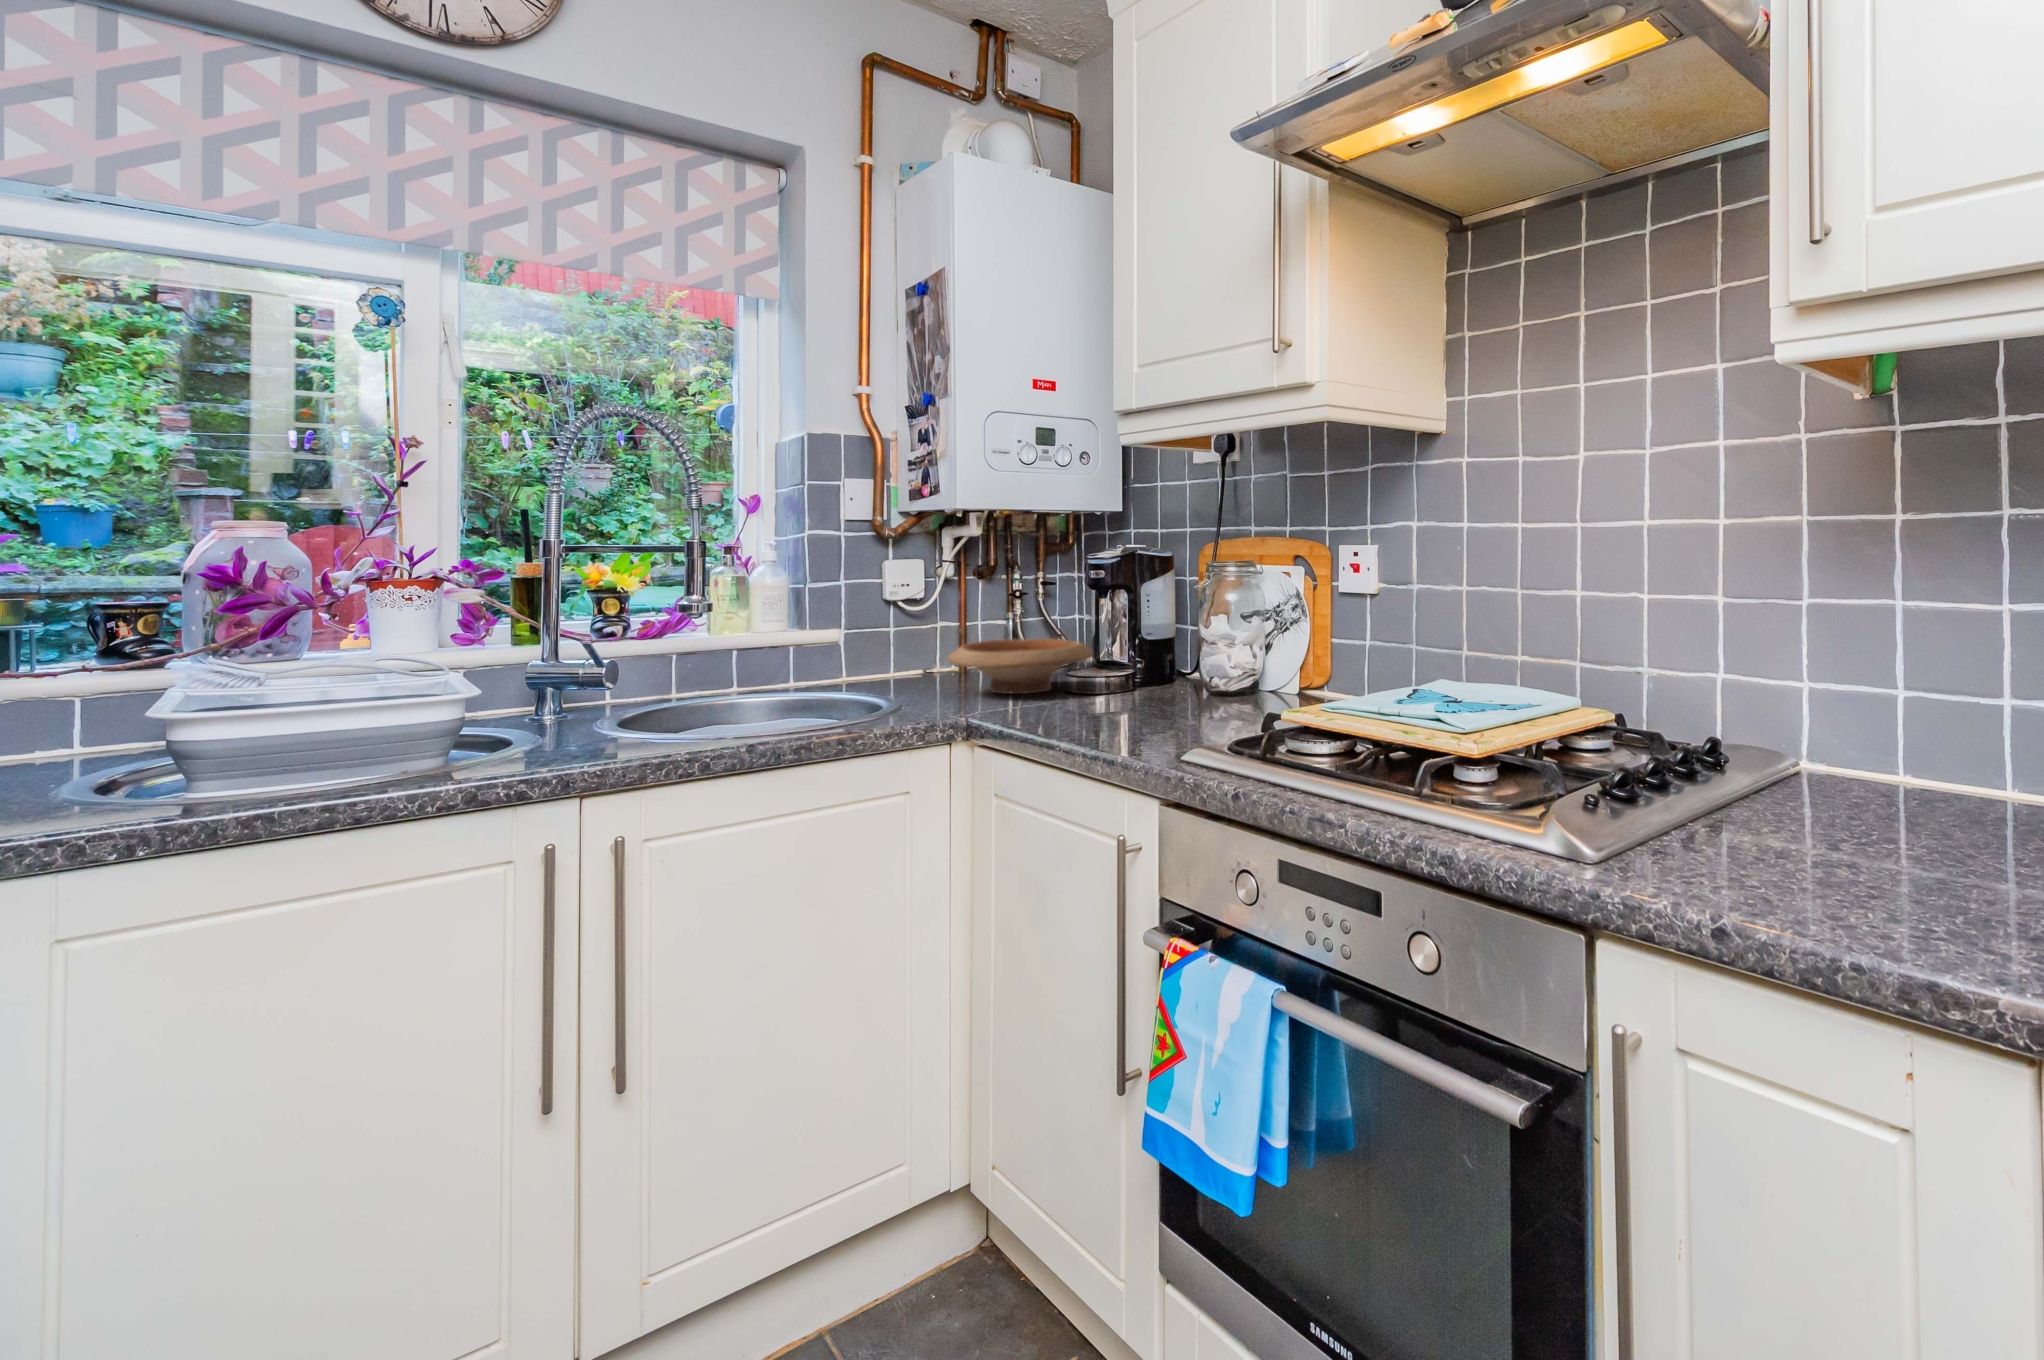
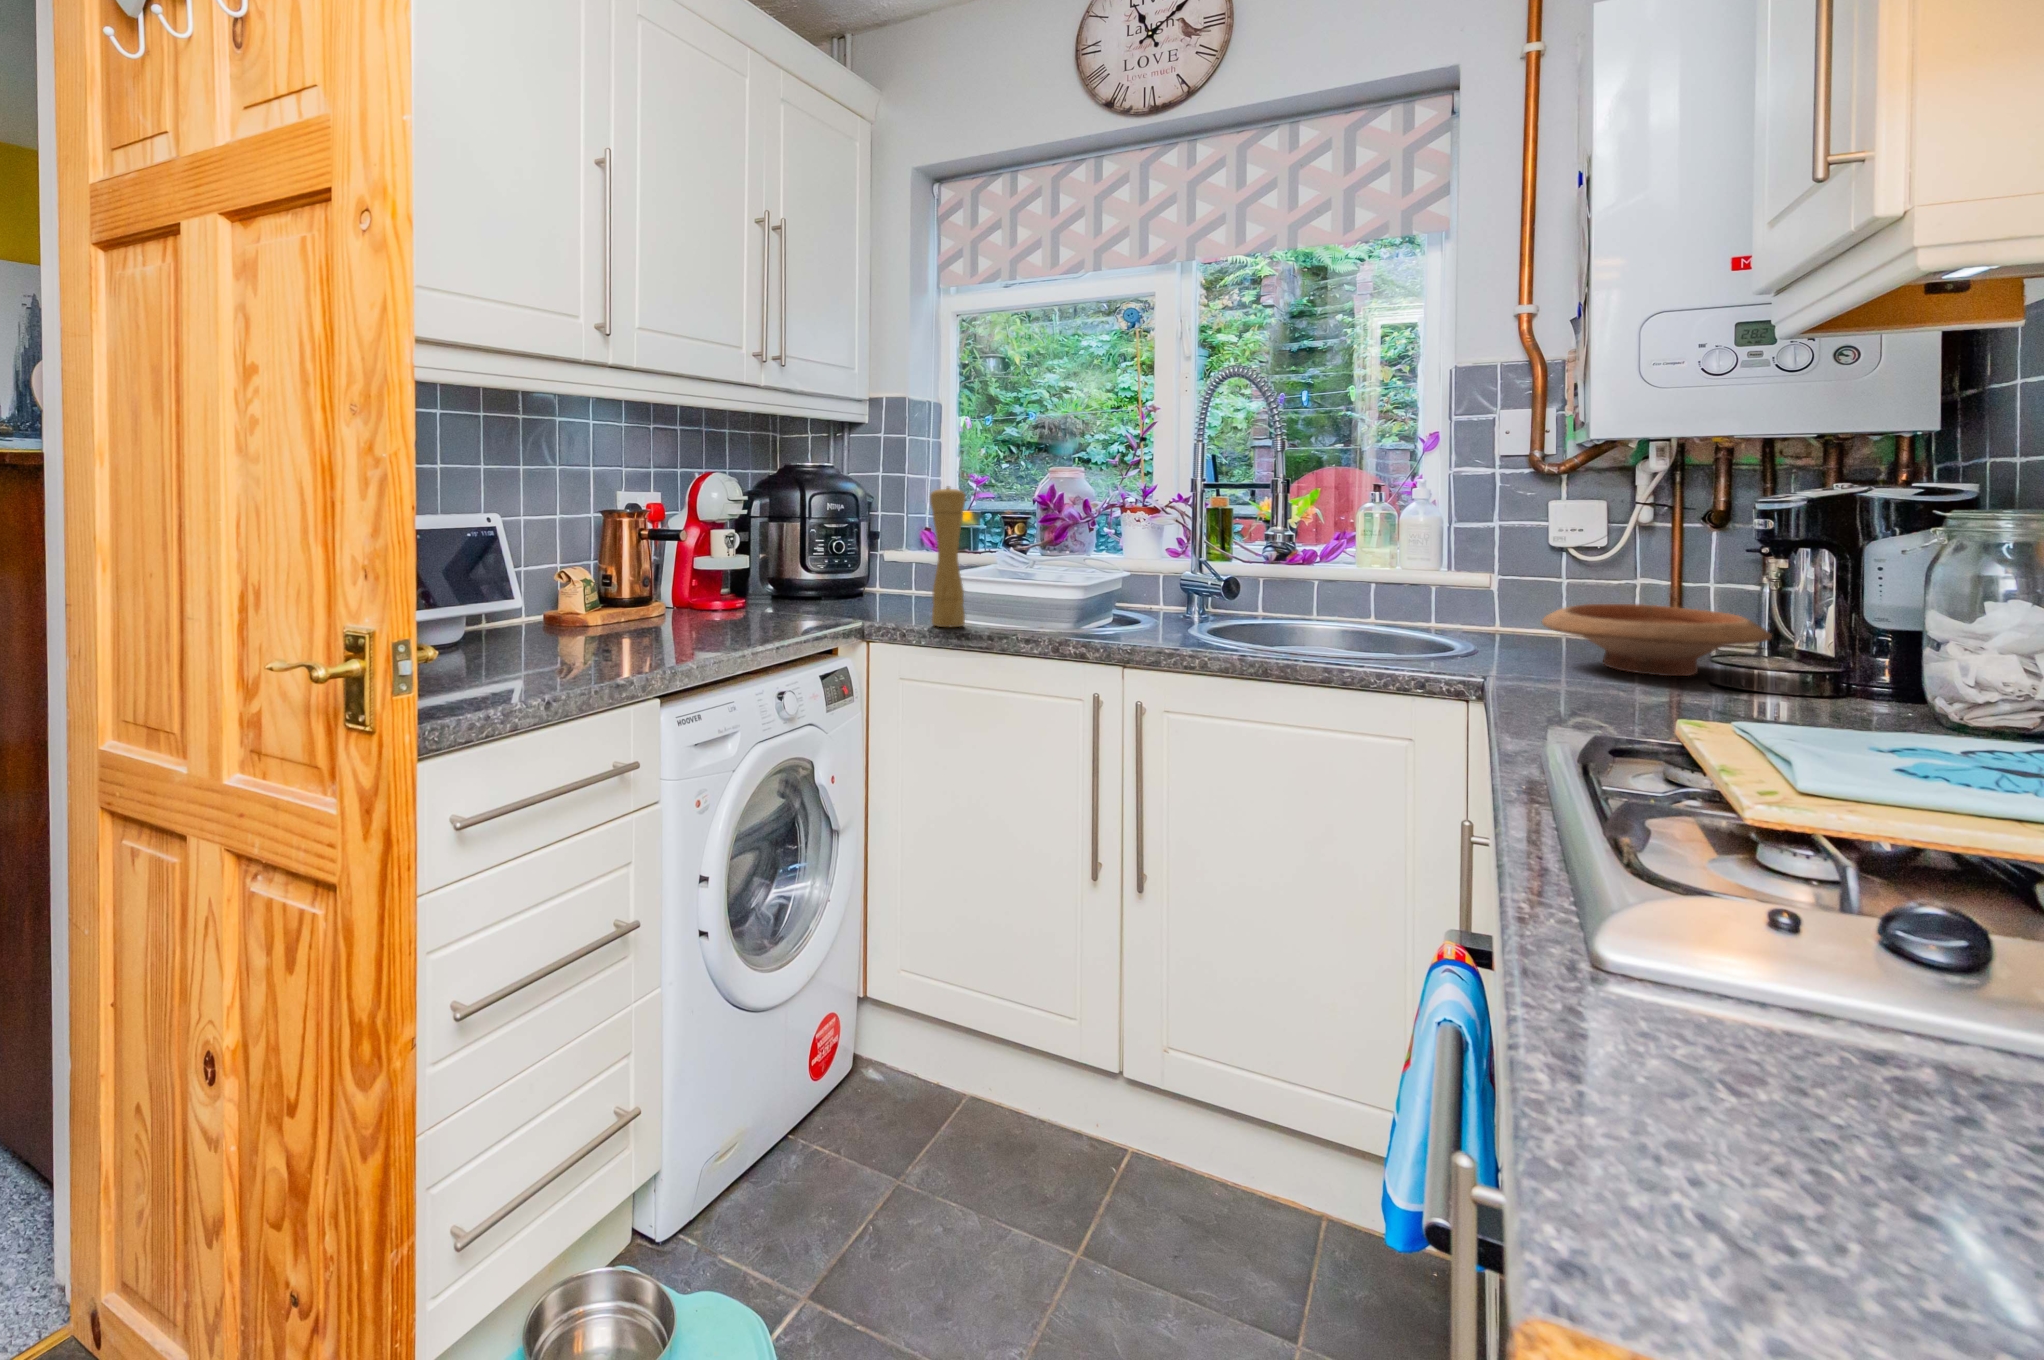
pepper mill: none [111,548,215,822] -> present [930,486,966,627]

